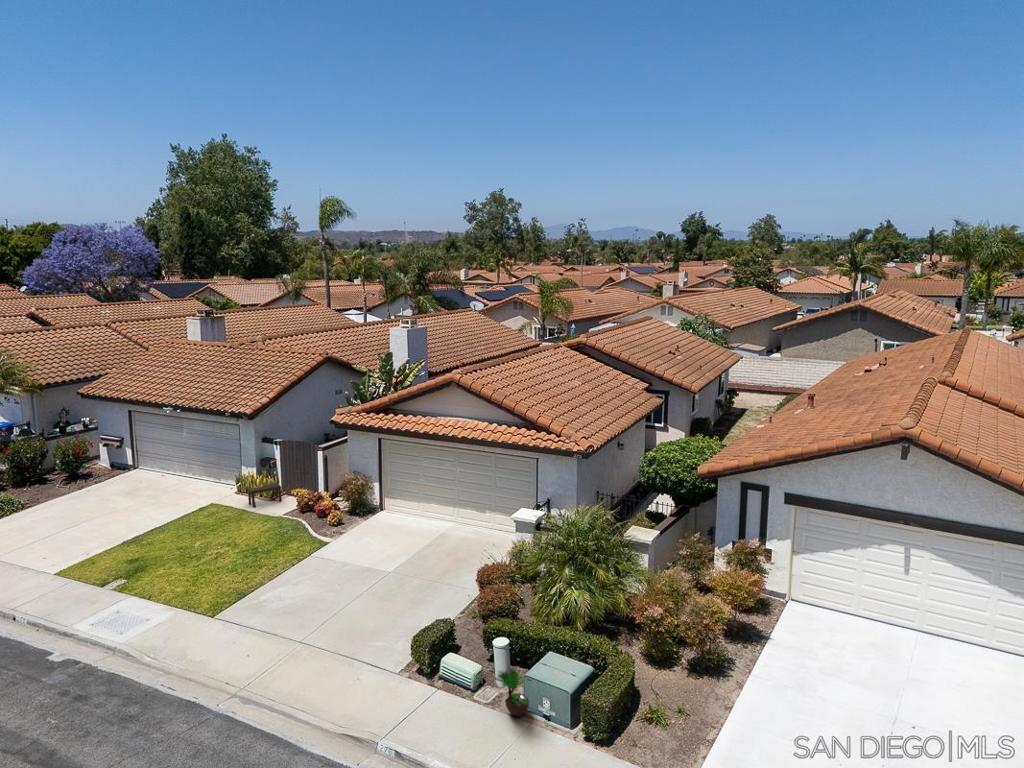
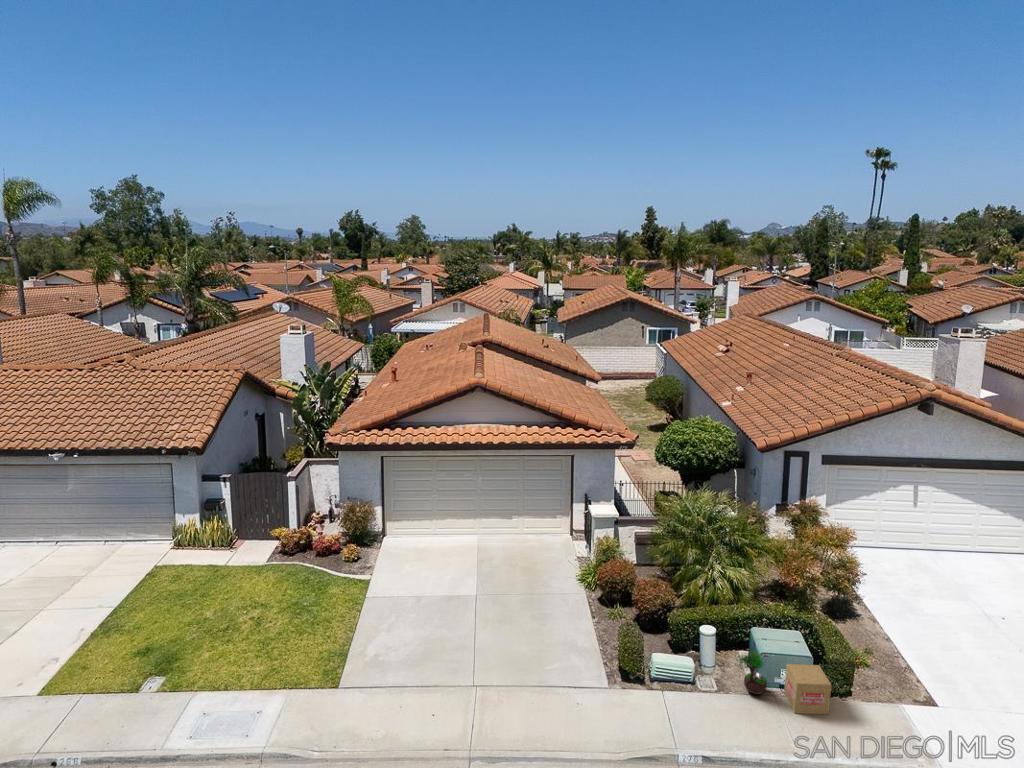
bench: present [248,483,282,507] -> none [205,527,246,562]
cardboard box: none [529,693,576,754] -> present [784,664,831,714]

